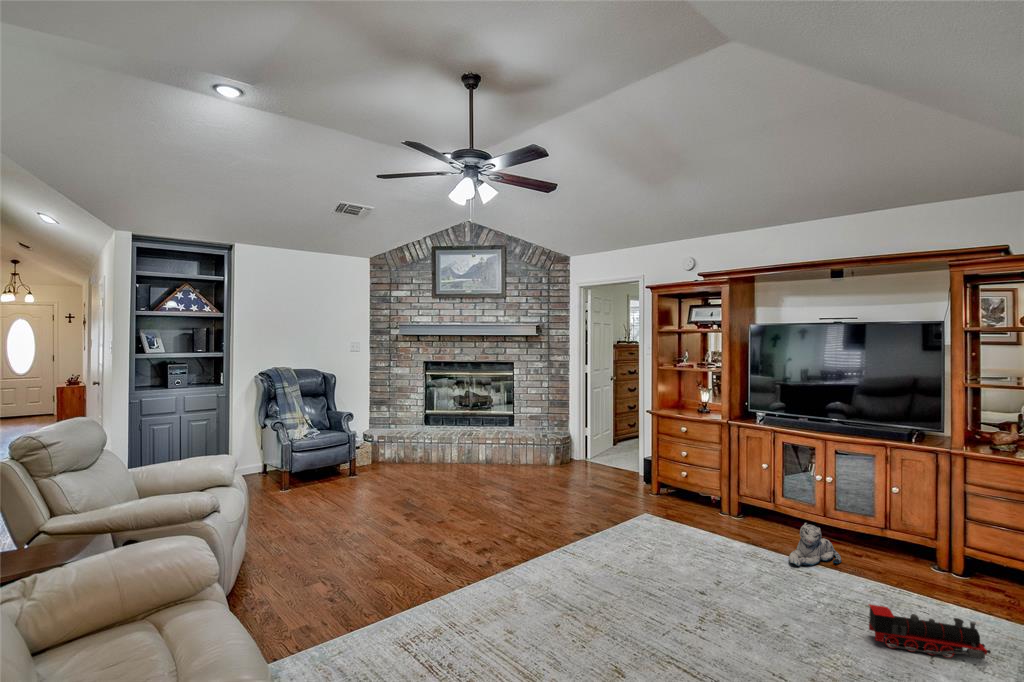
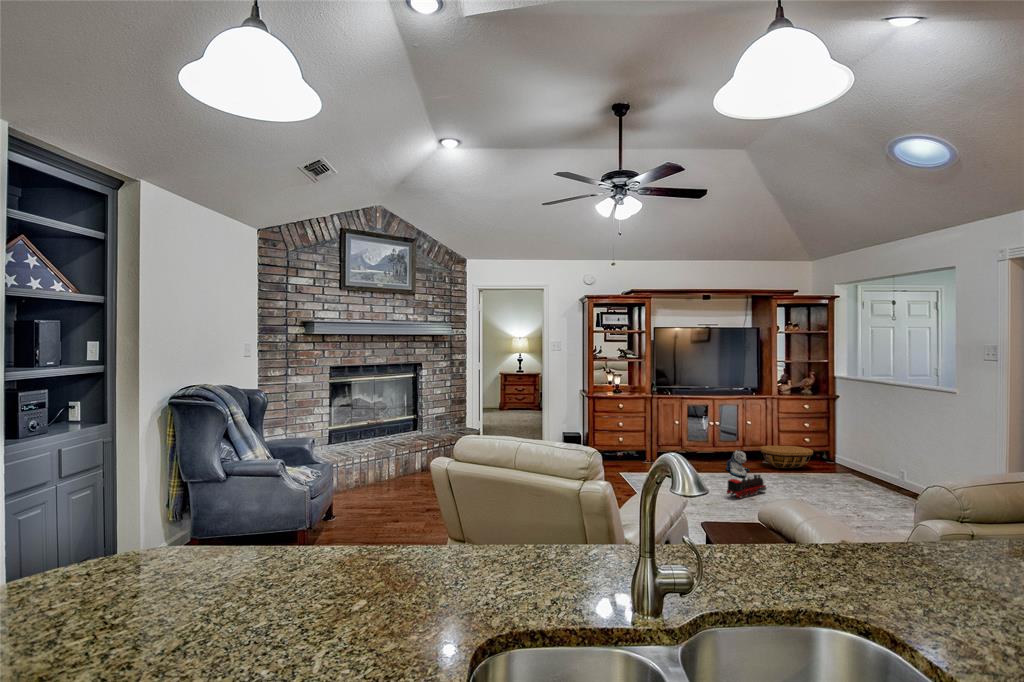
basket: none [888,535,1005,592] -> present [760,446,813,468]
toy train: present [869,604,991,659] -> present [727,475,766,498]

